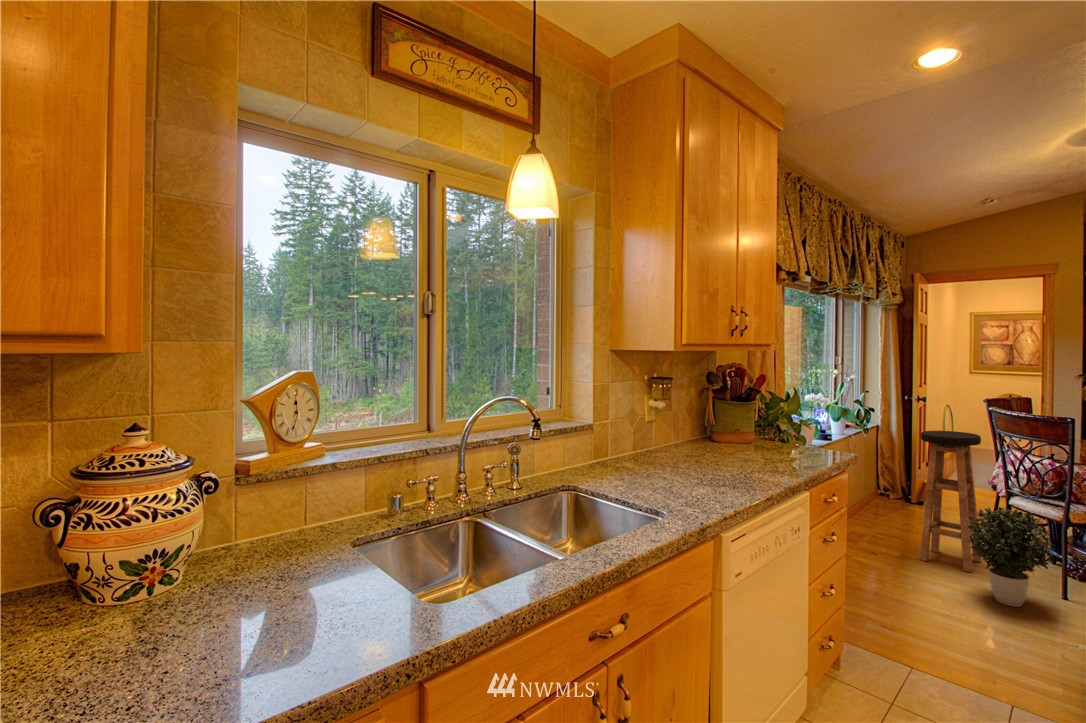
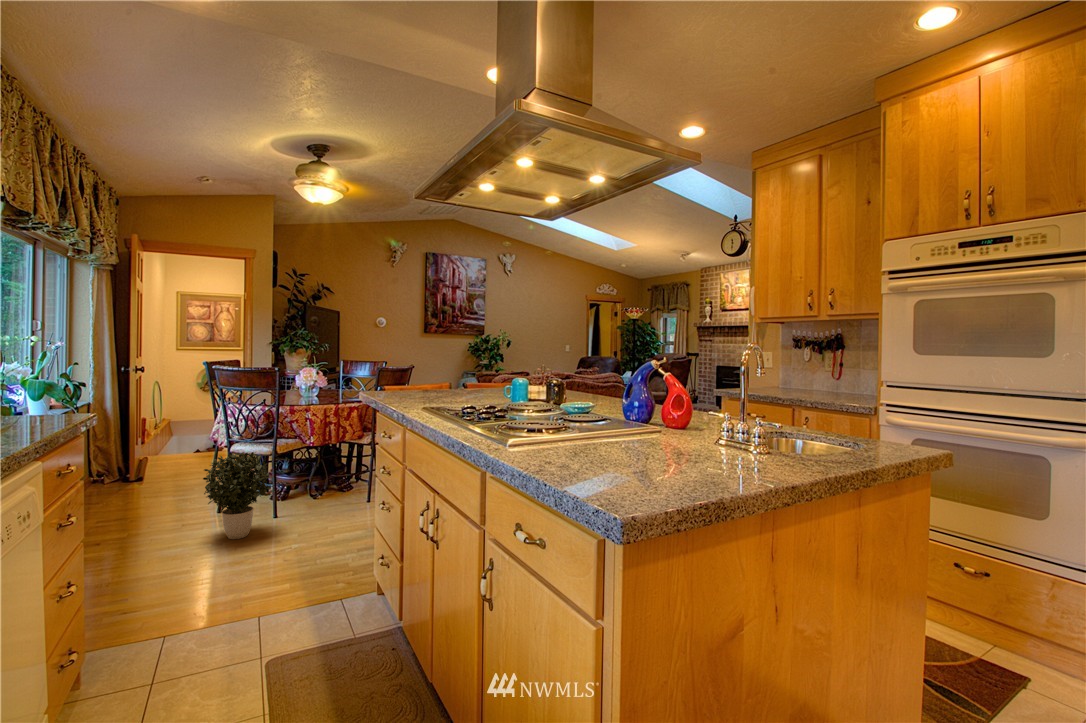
bar stool: present [920,431,982,572] -> none [151,393,209,530]

